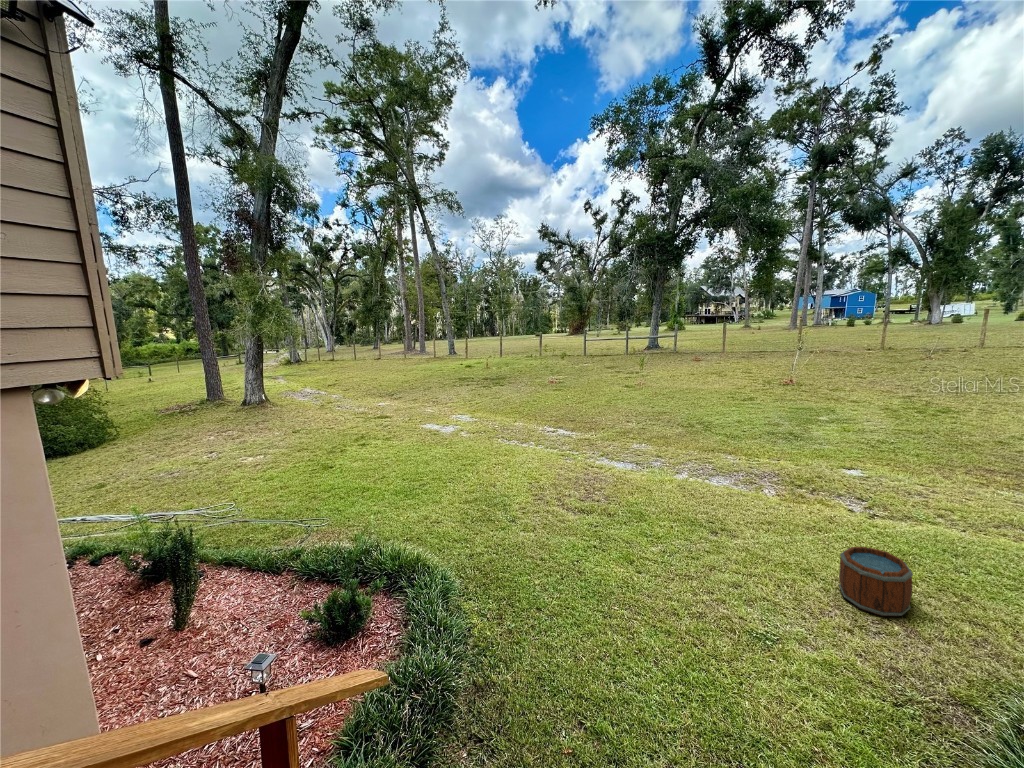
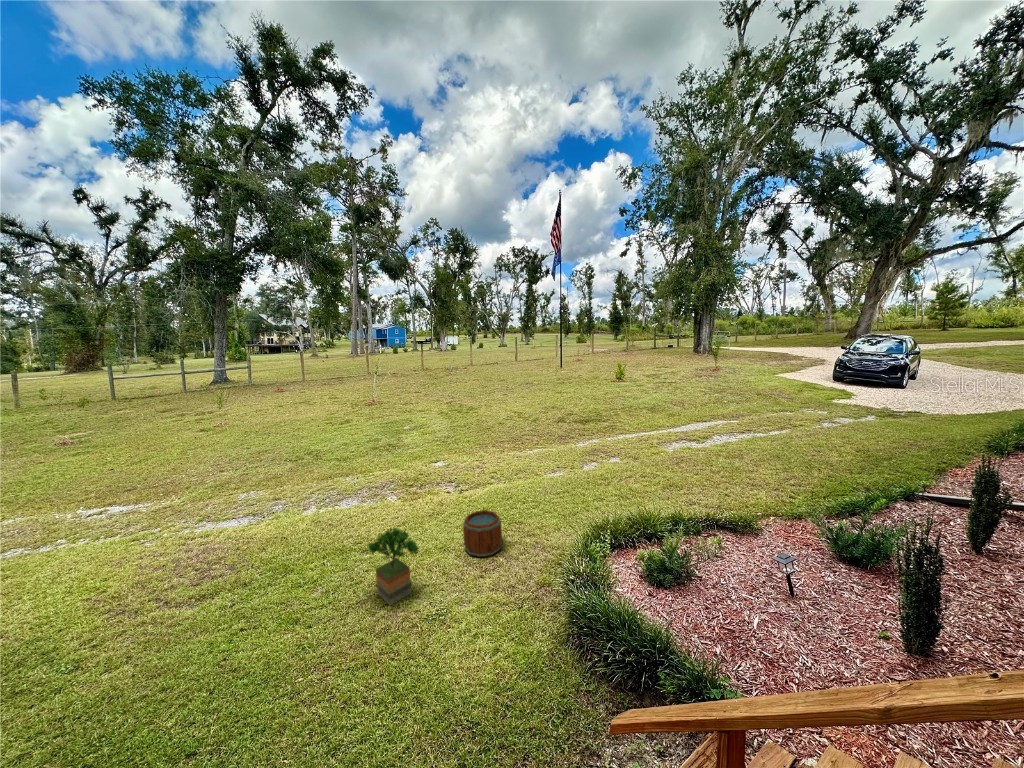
potted tree: none [699,518,759,598] -> present [368,528,419,606]

